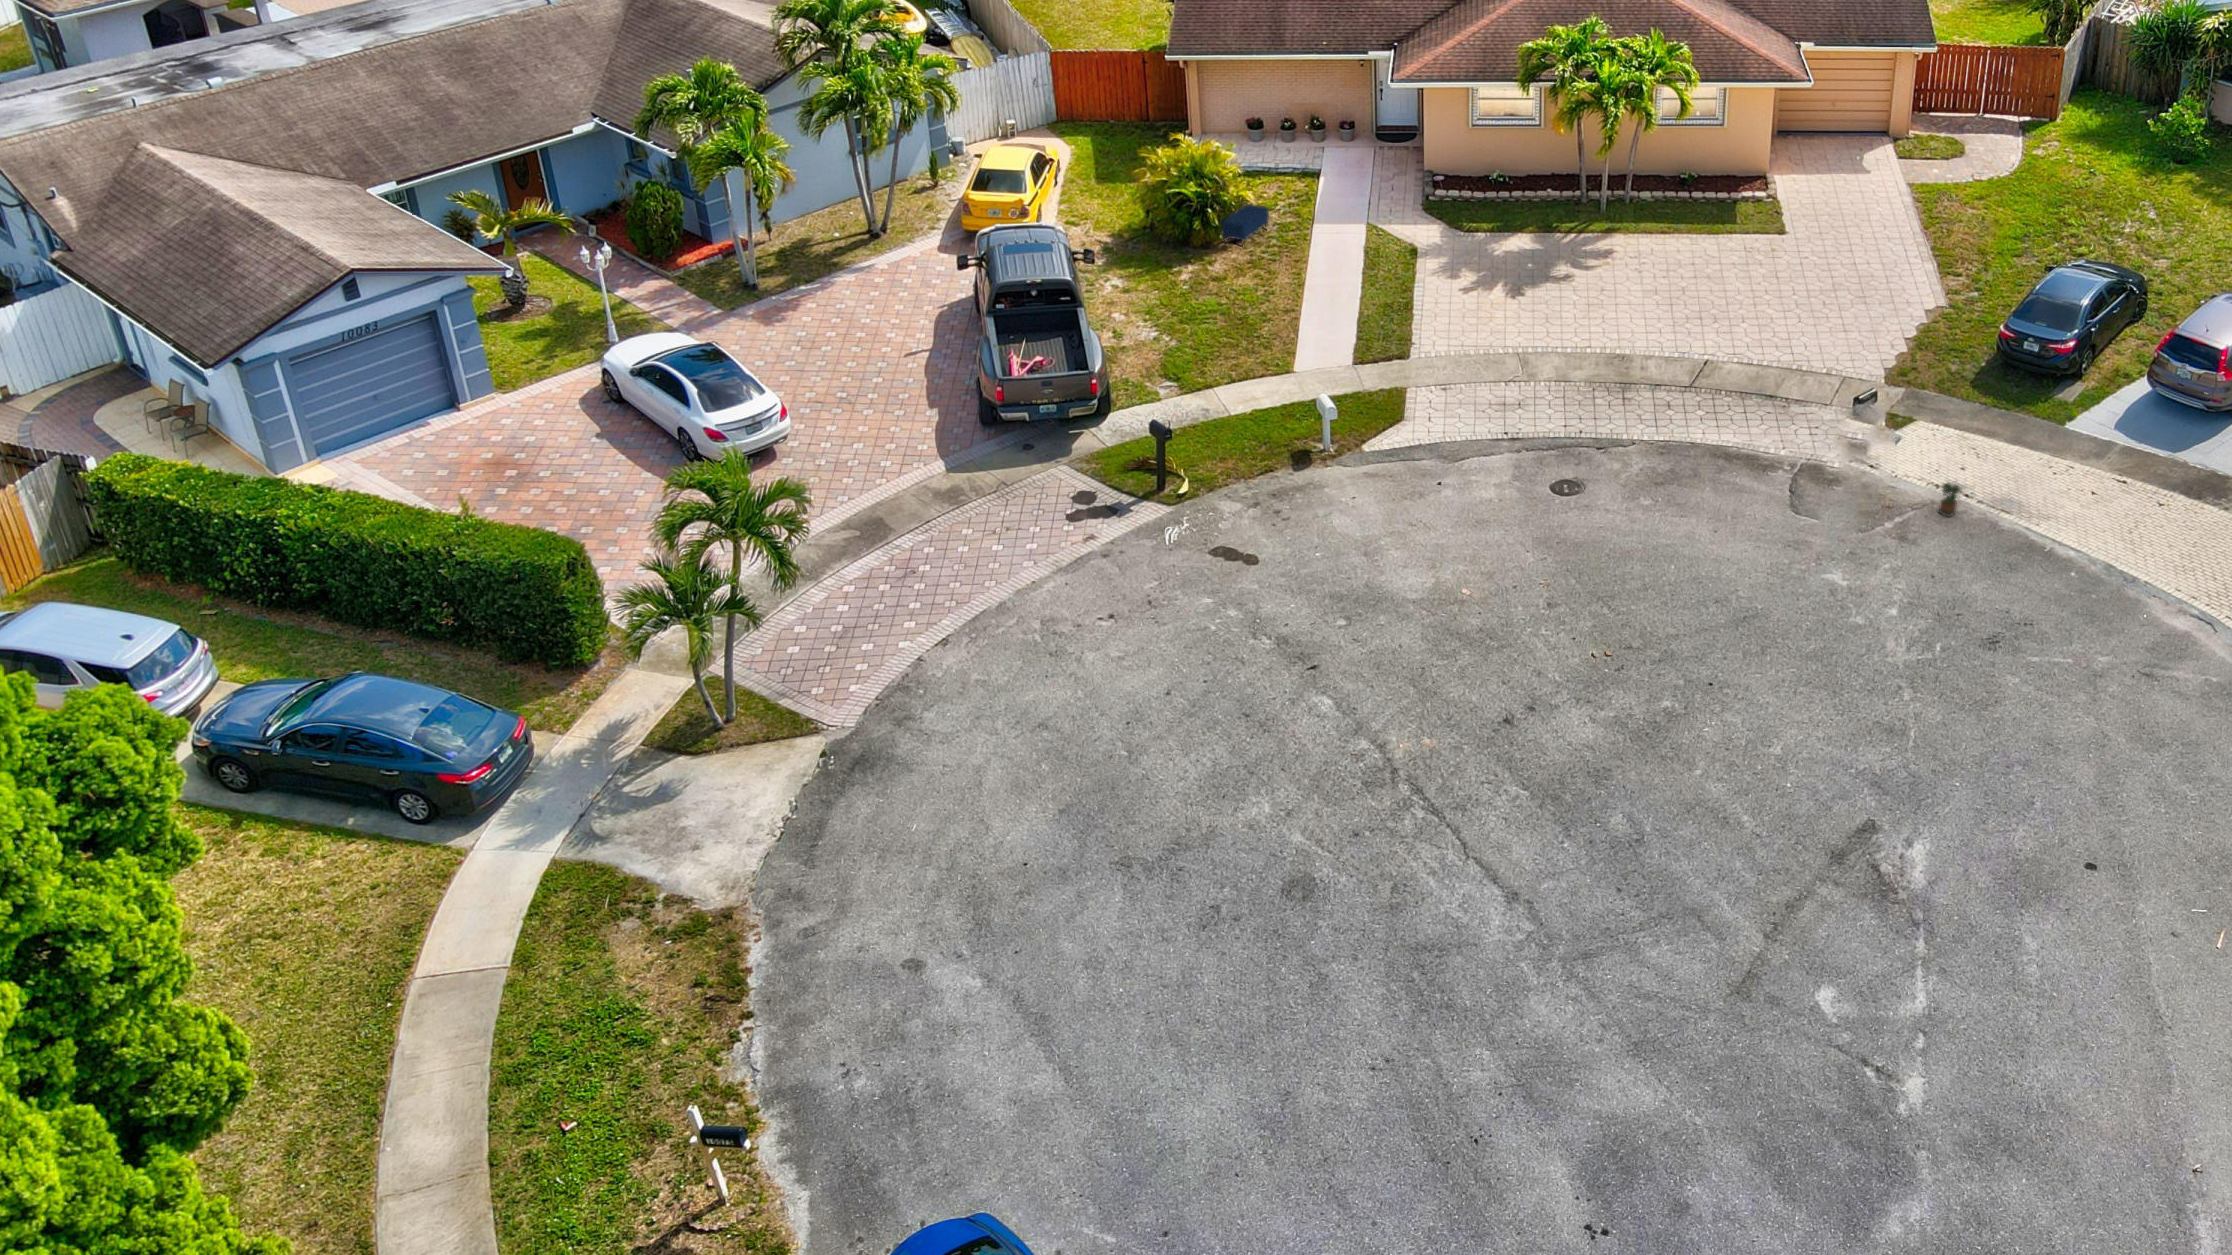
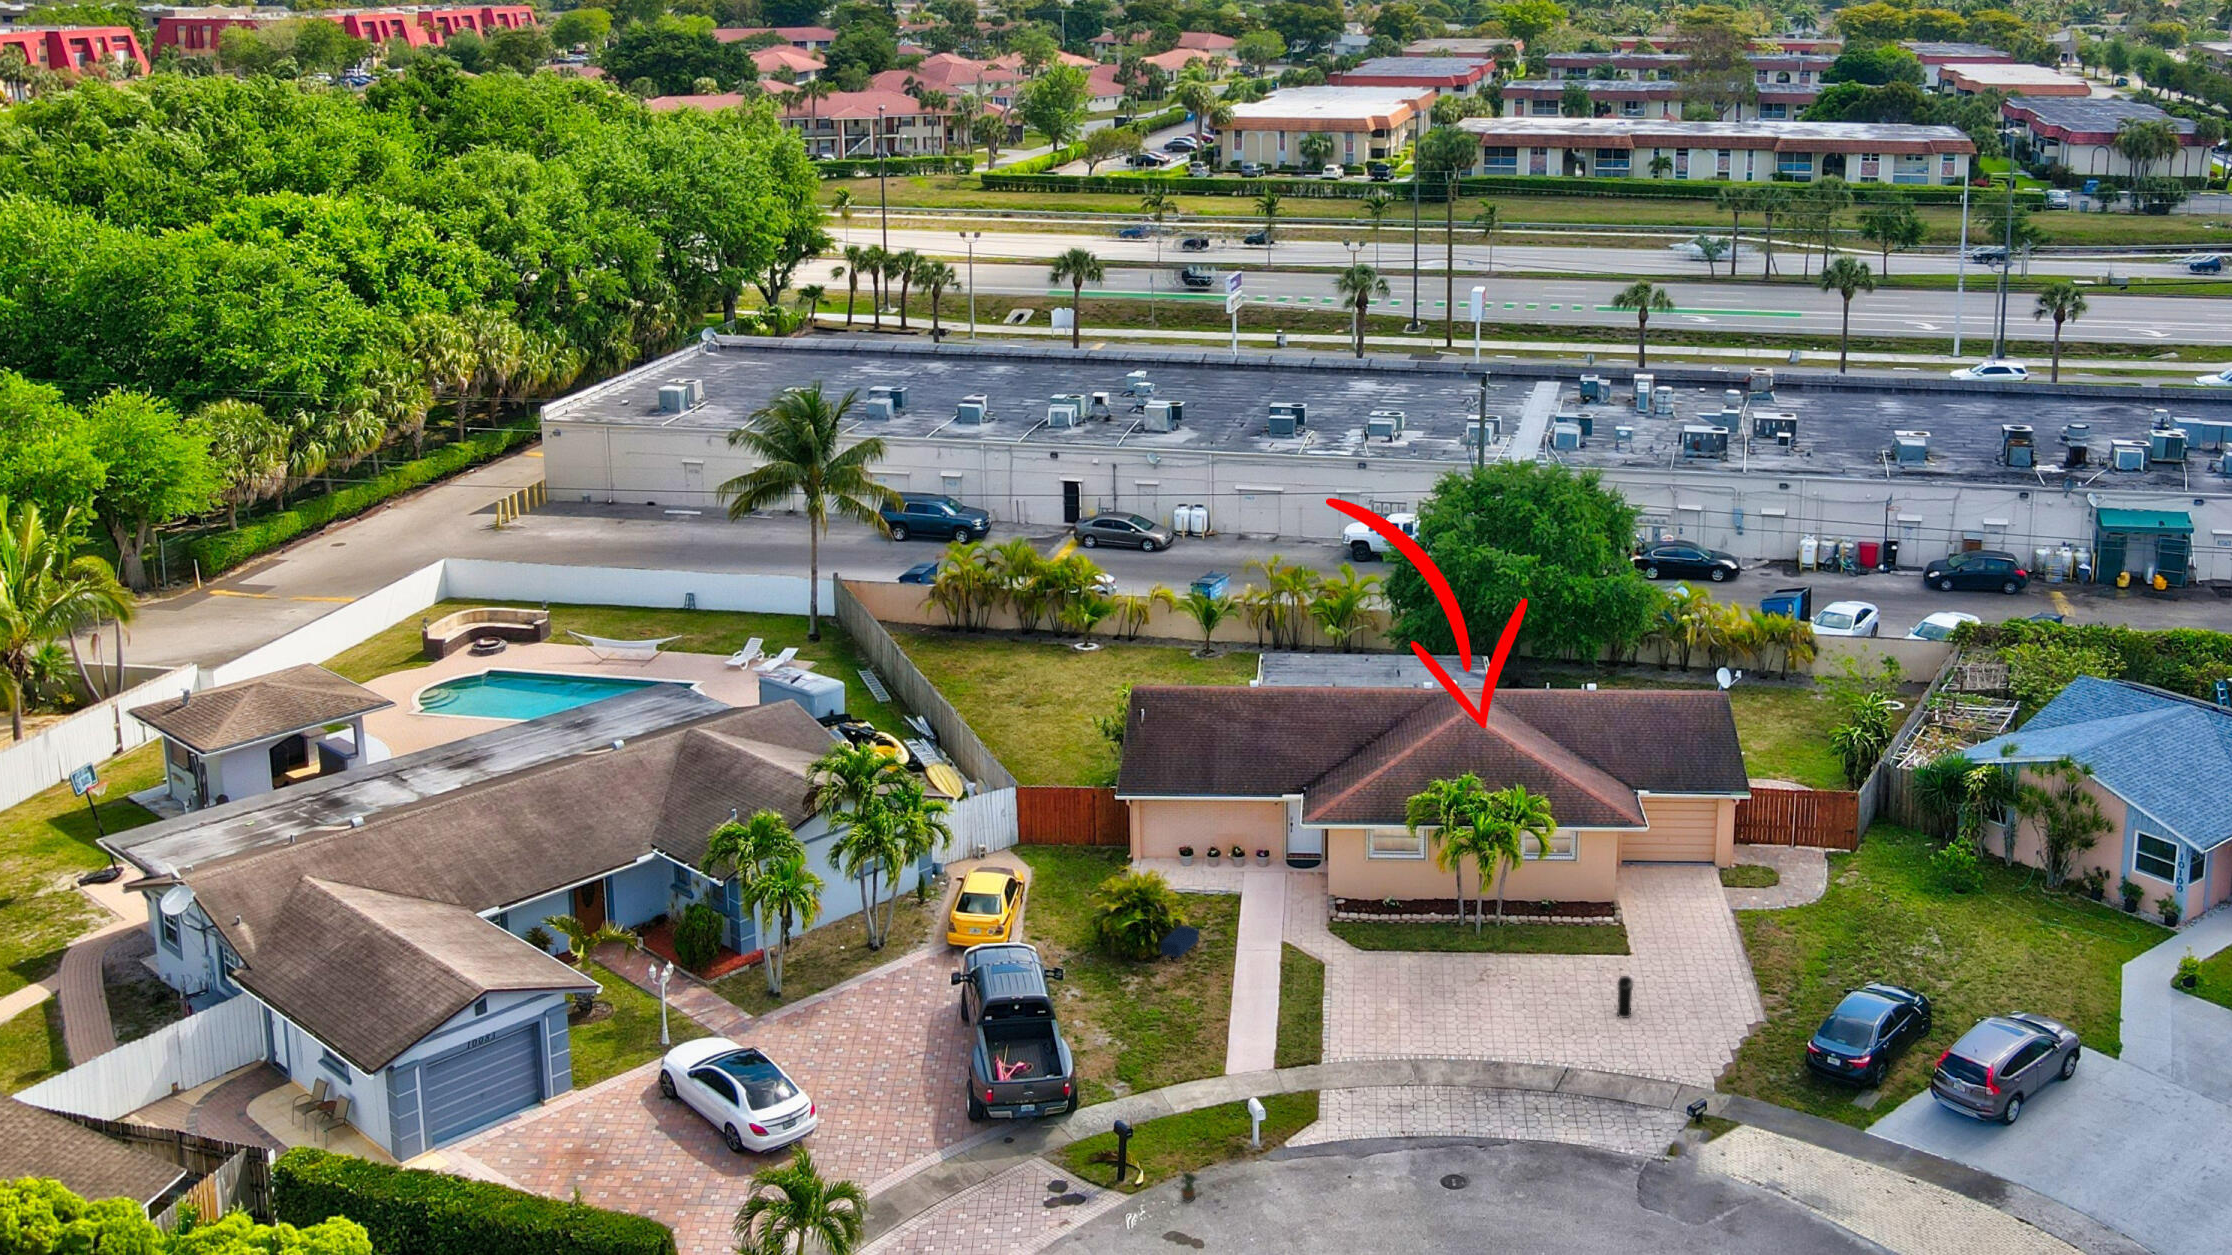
trash can: none [1769,253,1790,302] -> present [1617,976,1633,1018]
potted tree: present [1939,483,1961,517] -> present [1181,1173,1197,1202]

